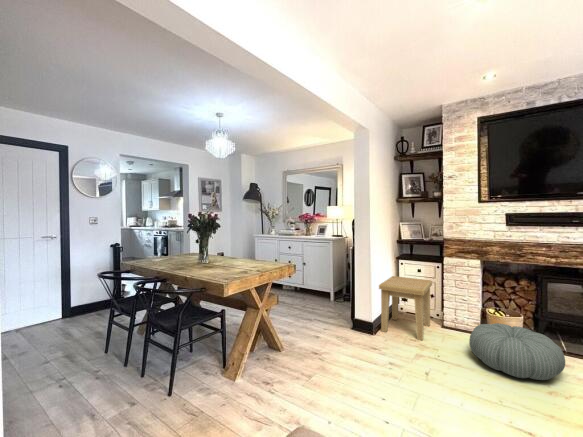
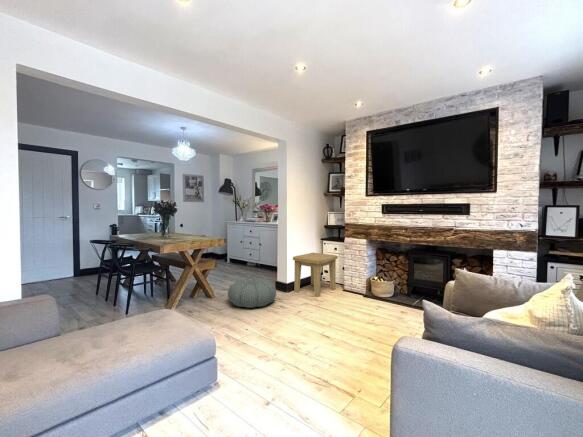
pouf: present [469,323,565,380] -> present [228,278,276,308]

